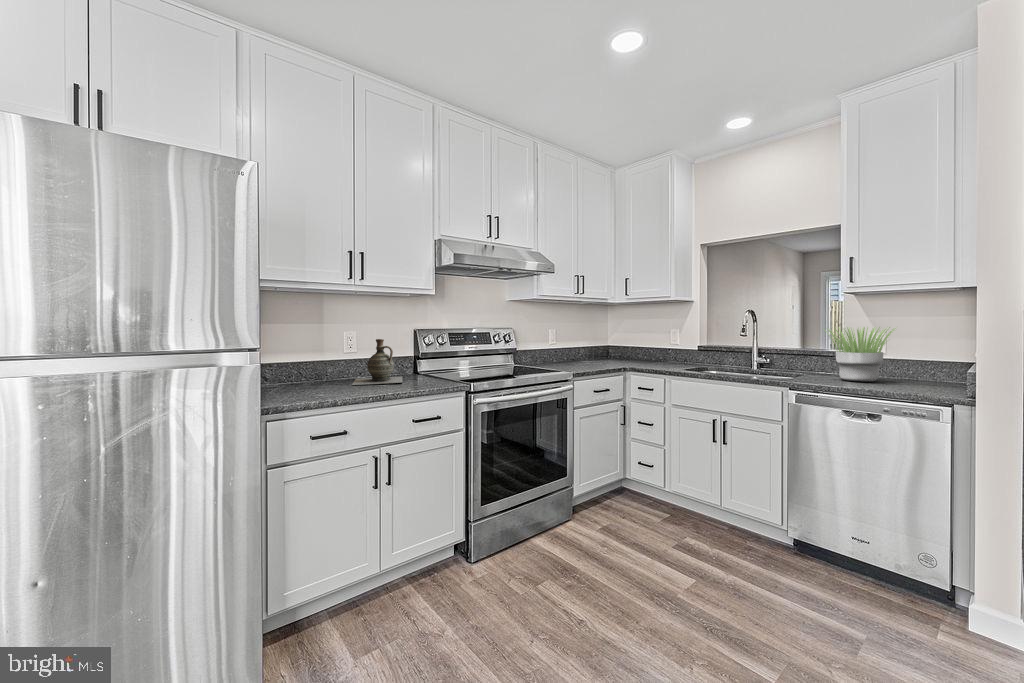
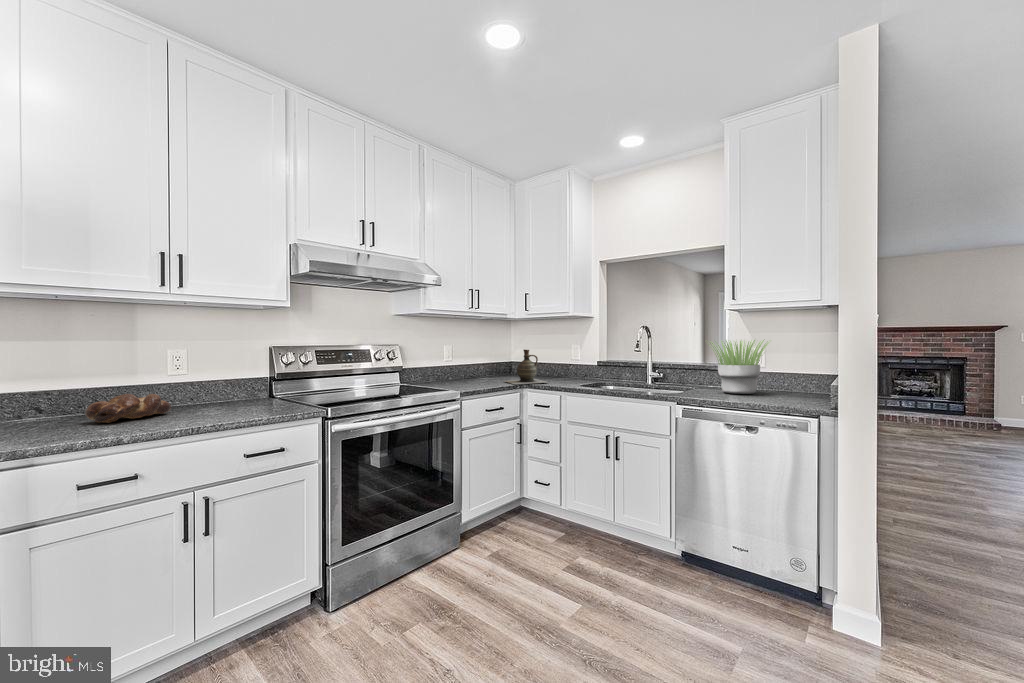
ceramic jug: present [352,339,402,385] -> present [505,350,546,384]
bread loaf: none [296,372,350,395] -> present [85,394,171,423]

